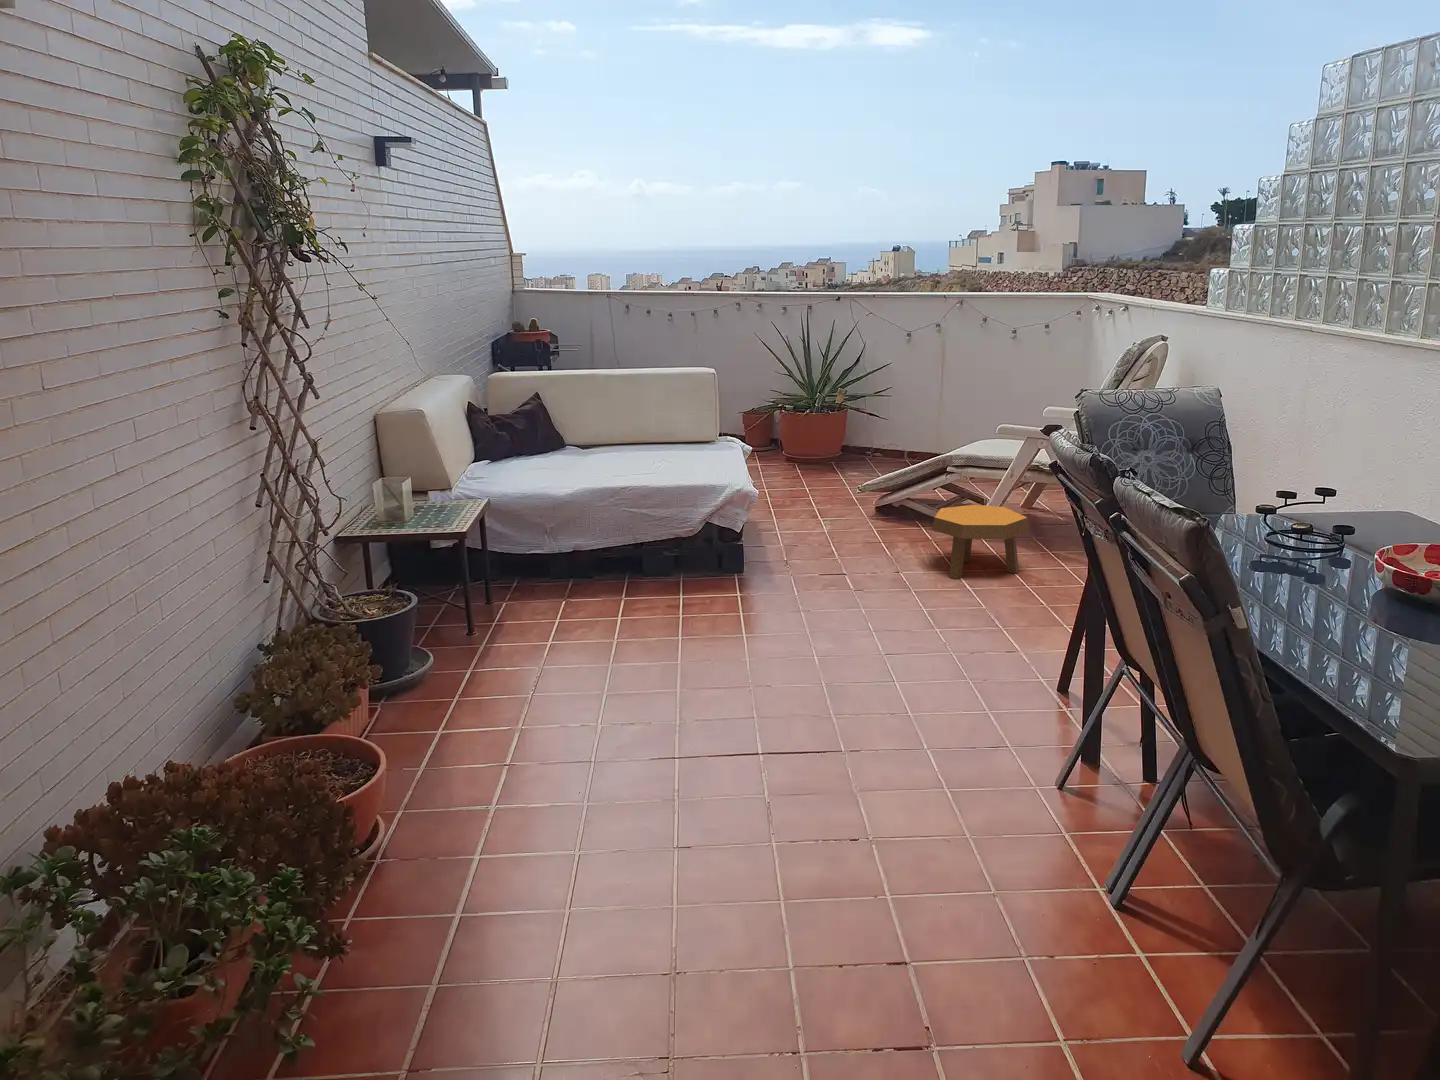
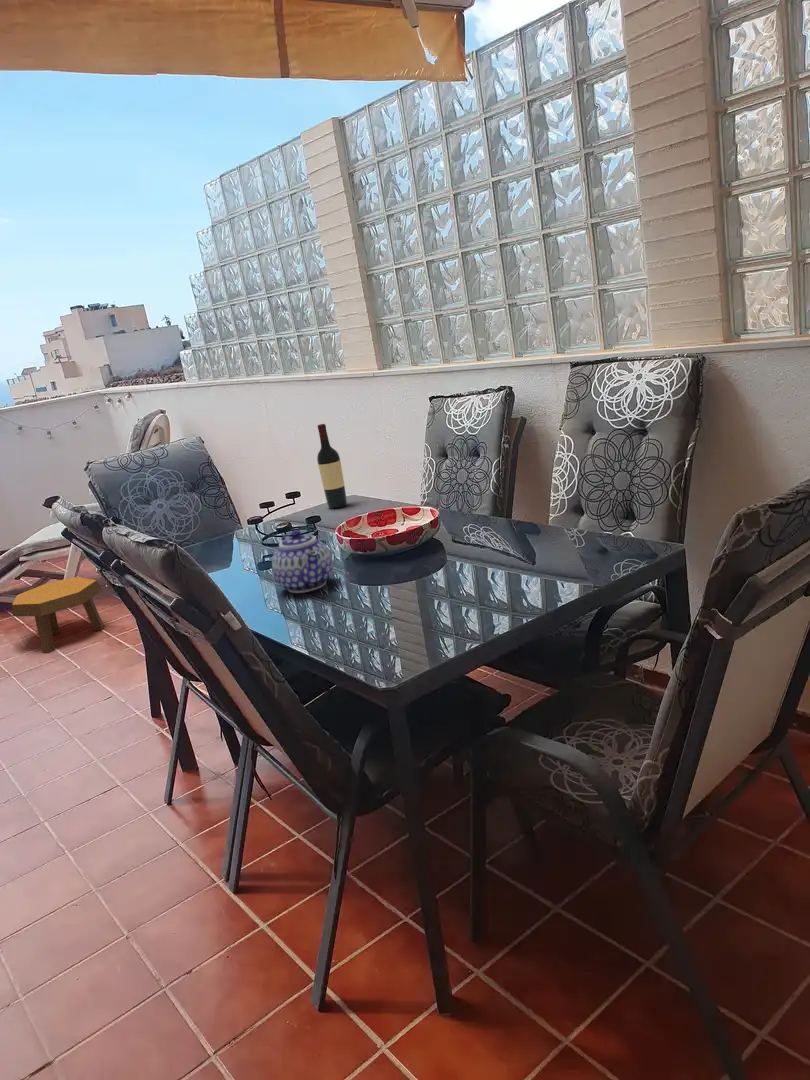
wine bottle: none [1370,410,1411,523] -> present [317,424,347,508]
teapot: none [1286,539,1371,617] -> present [272,530,333,593]

